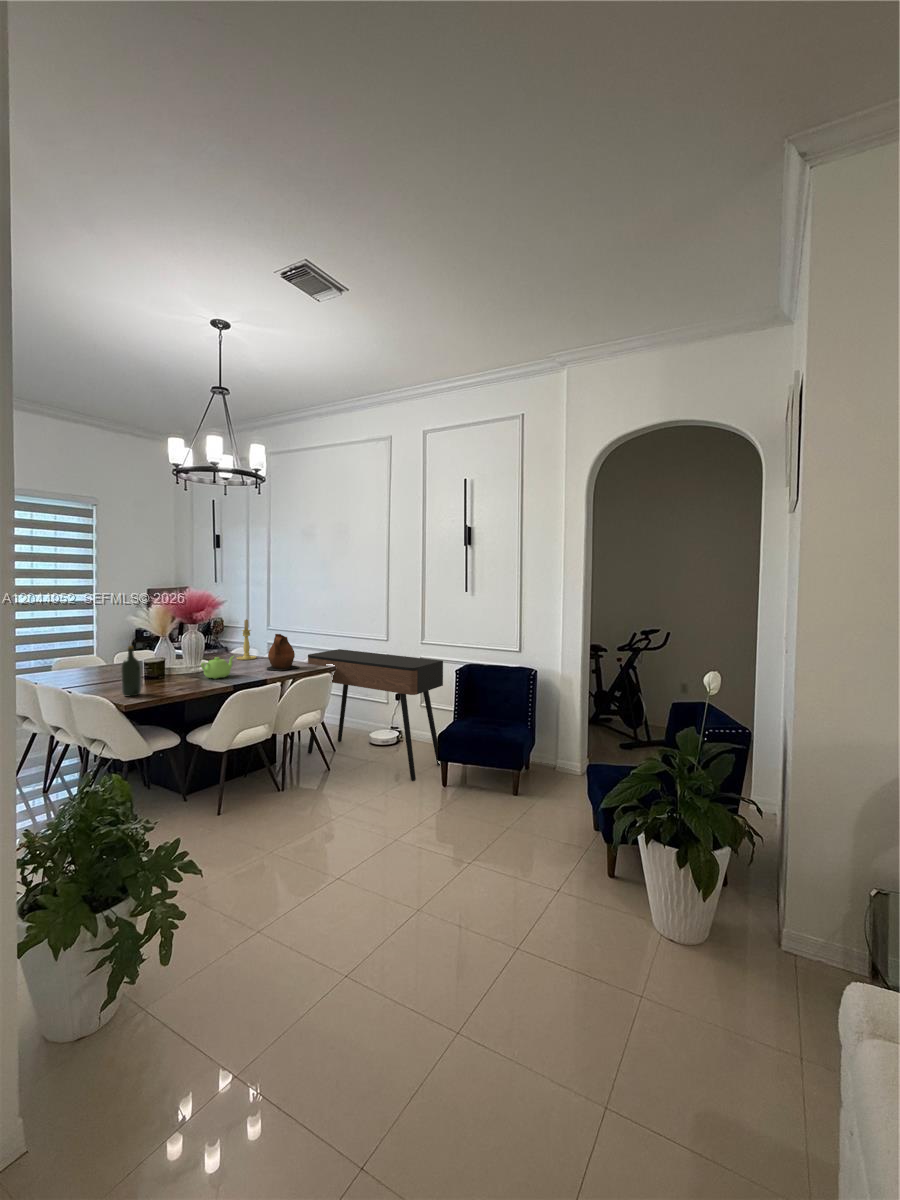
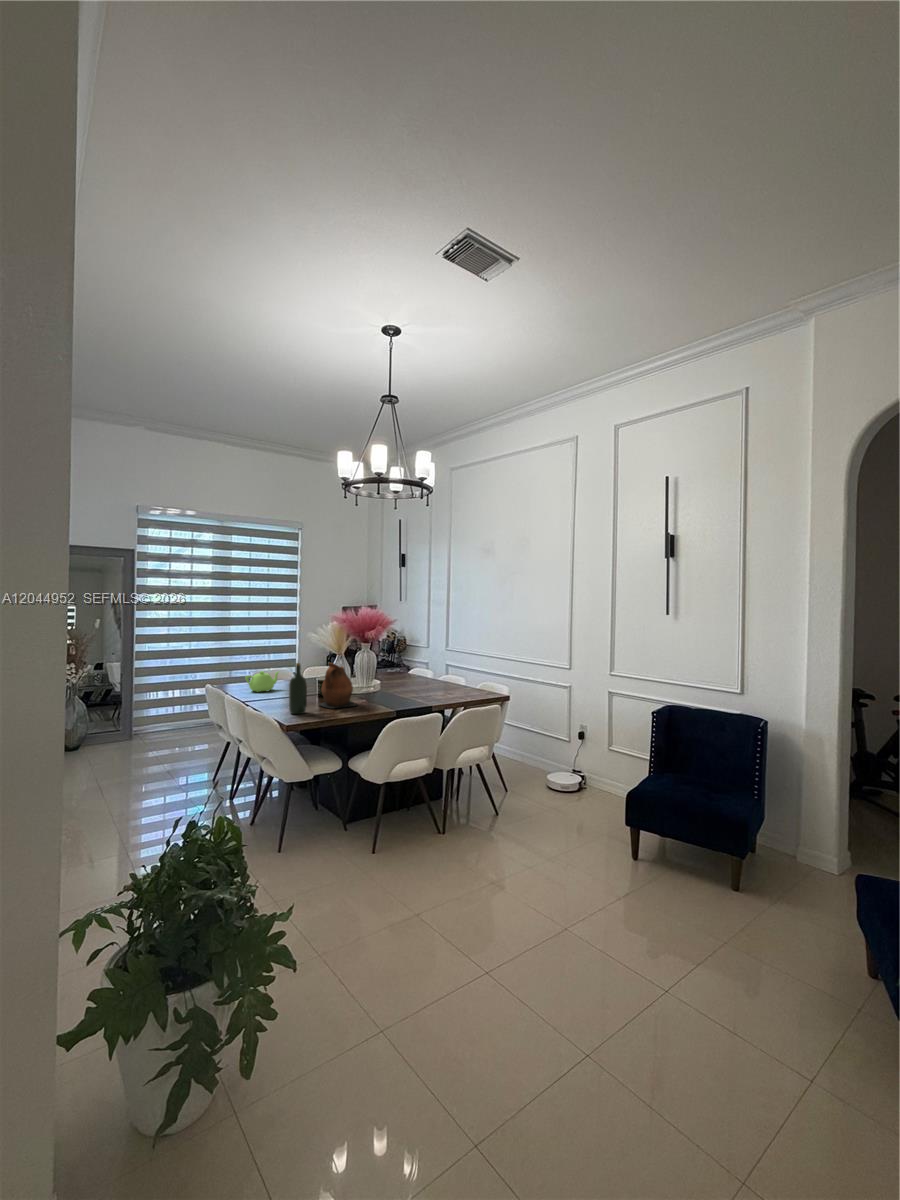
candle holder: present [237,619,256,660] -> none [408,639,428,682]
ceramic pitcher: present [267,634,299,671] -> present [320,663,357,708]
console table: present [308,649,443,781] -> none [475,676,635,846]
teapot: present [201,656,234,679] -> present [245,671,279,692]

